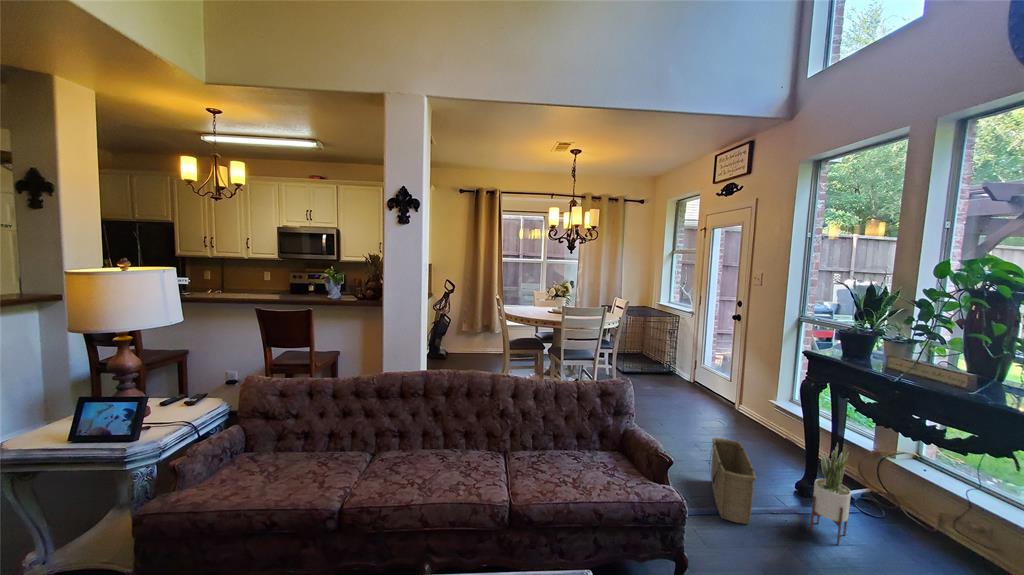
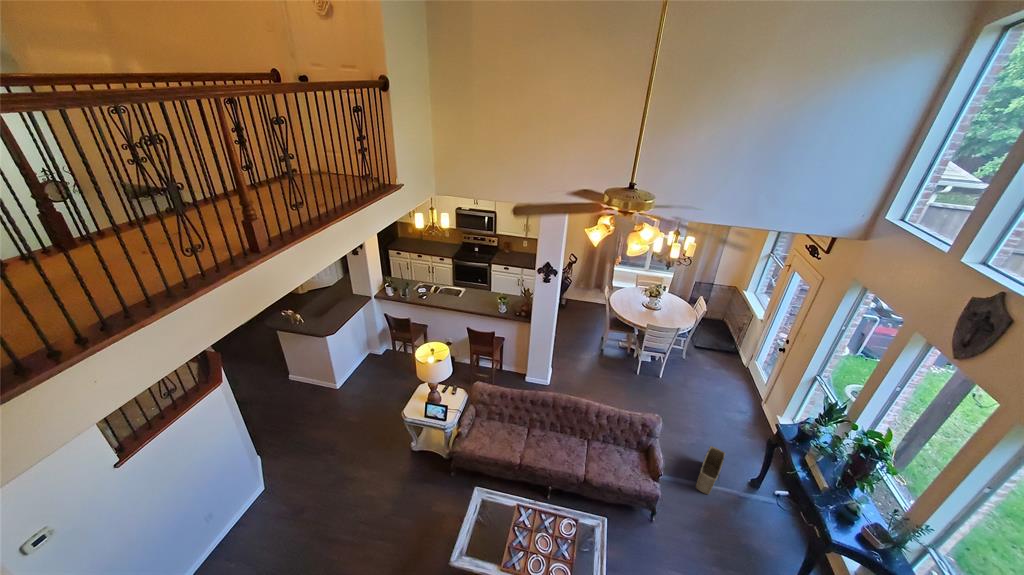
potted plant: present [810,444,851,545] -> none [739,480,771,518]

